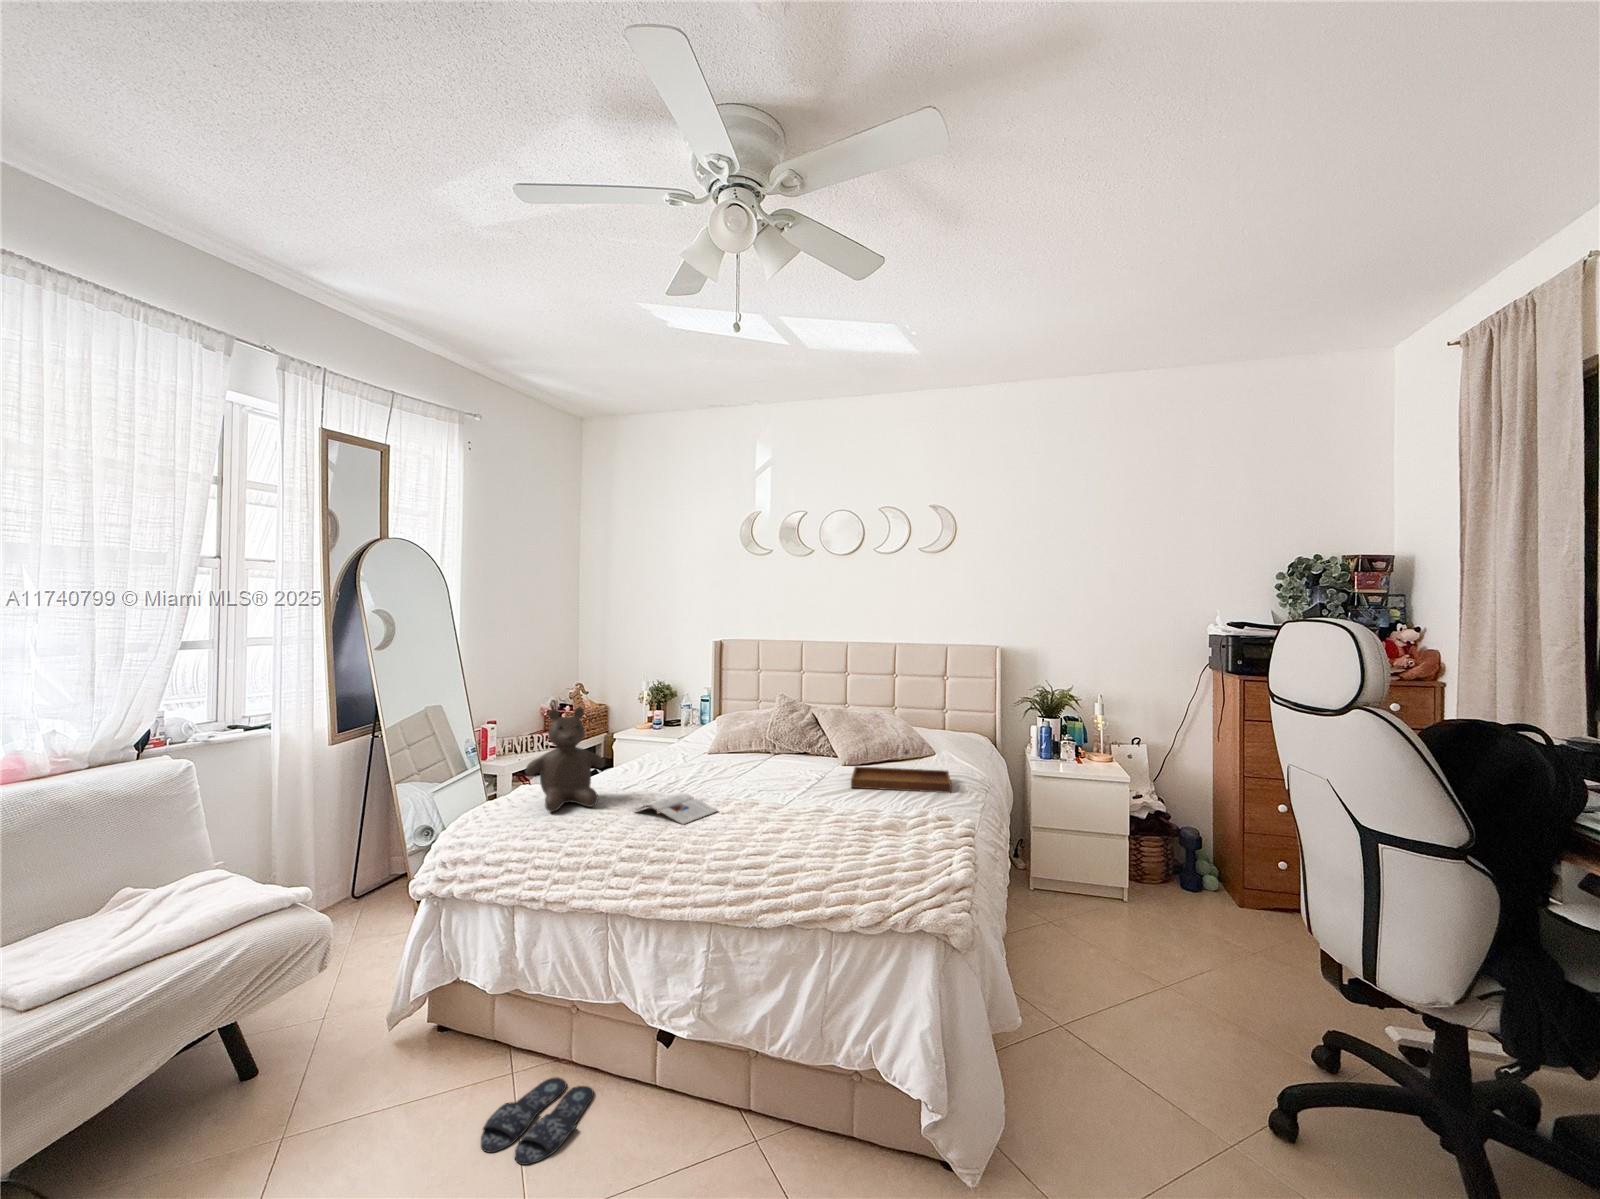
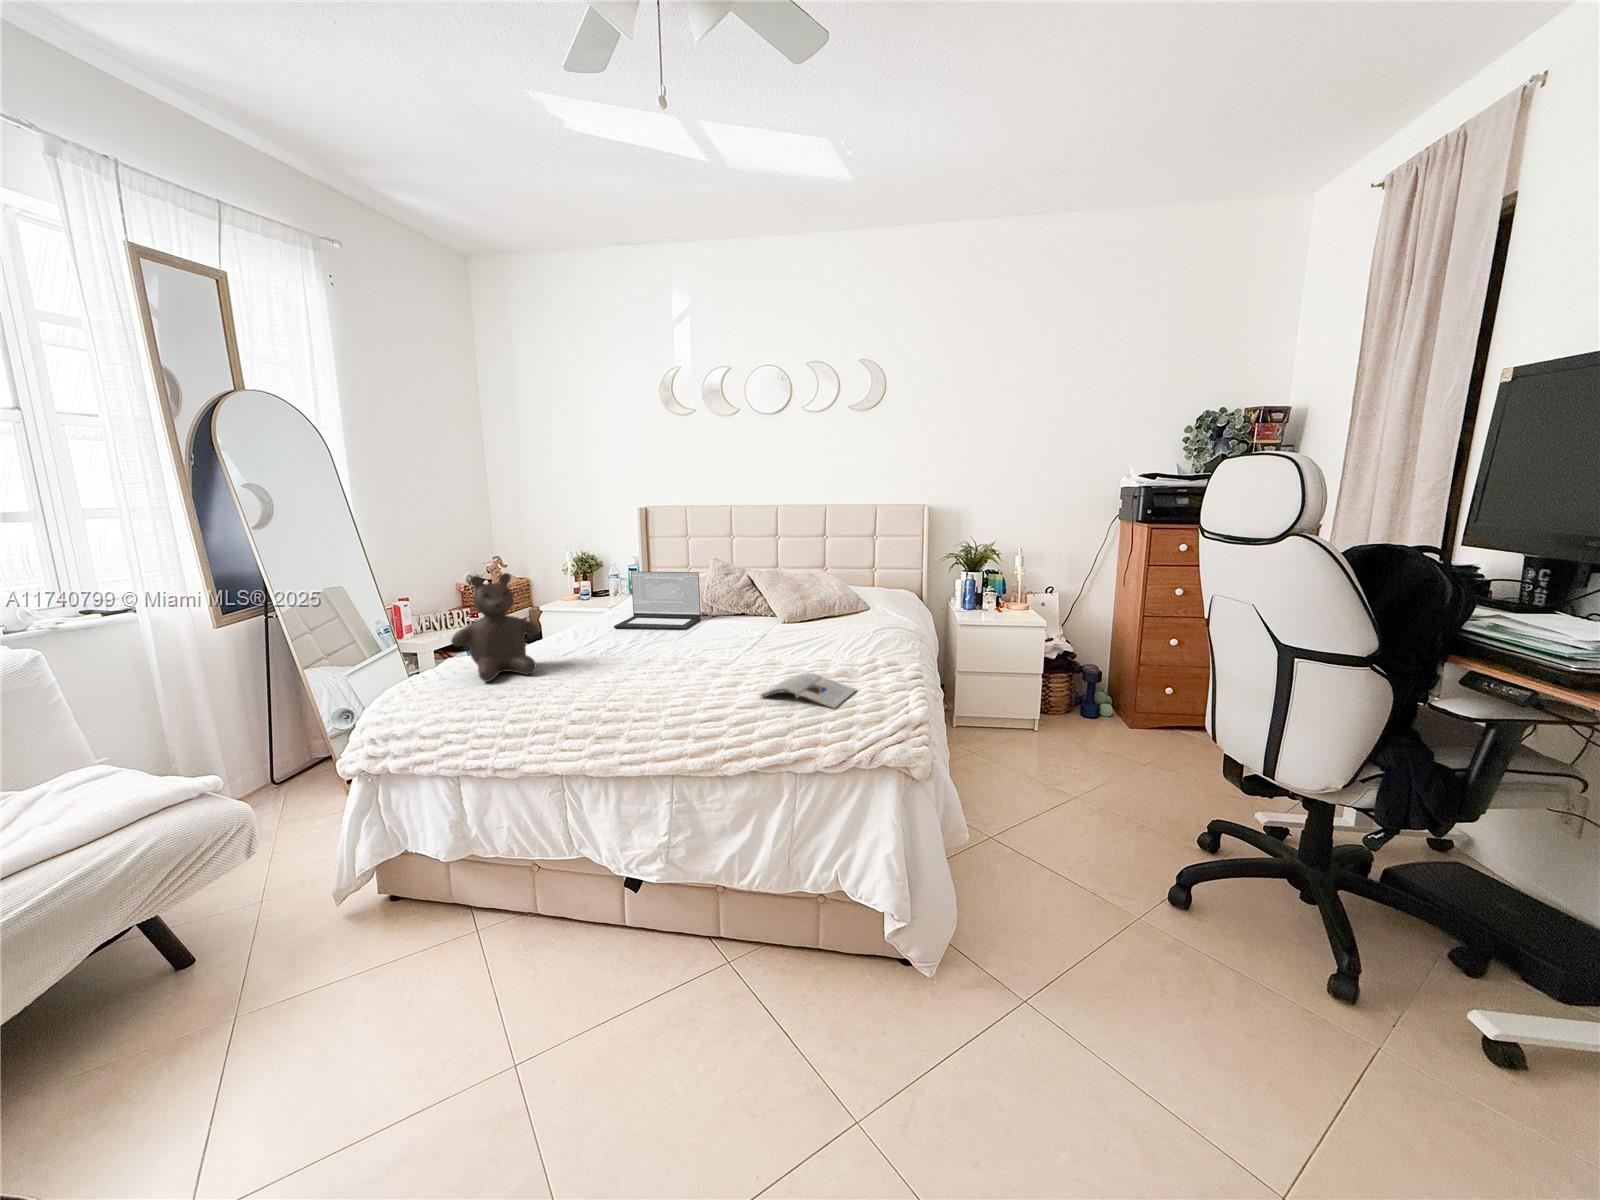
laptop: none [678,706,763,768] -> present [614,572,701,630]
tray: present [851,749,951,793] -> none [794,603,891,643]
magazine: present [634,794,718,825] -> present [760,673,856,709]
slippers: present [481,1078,594,1165] -> none [453,930,564,1011]

